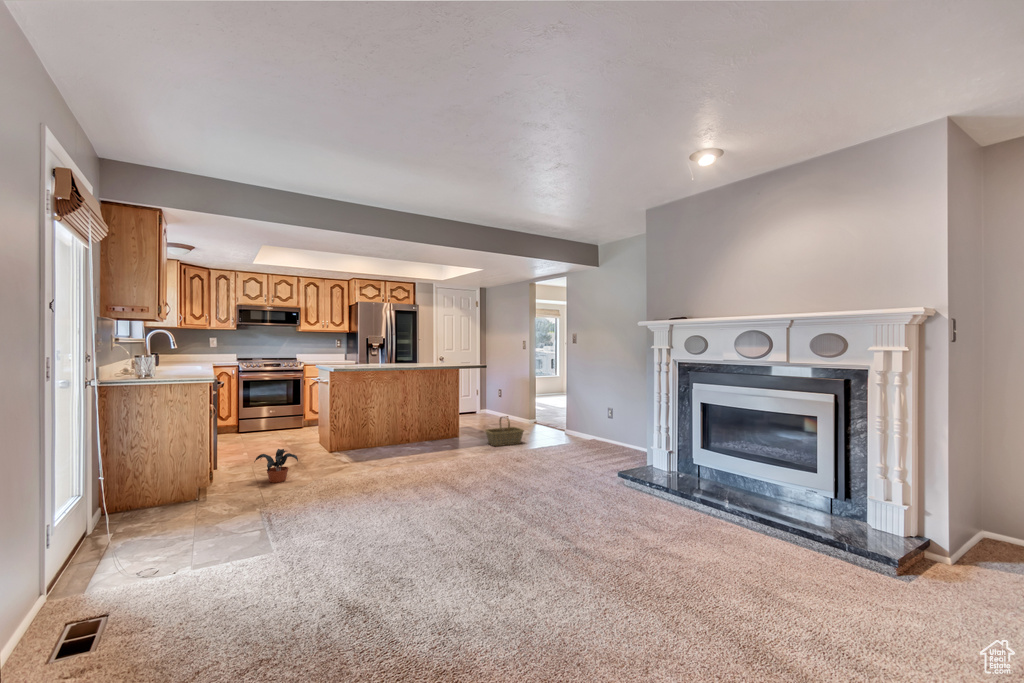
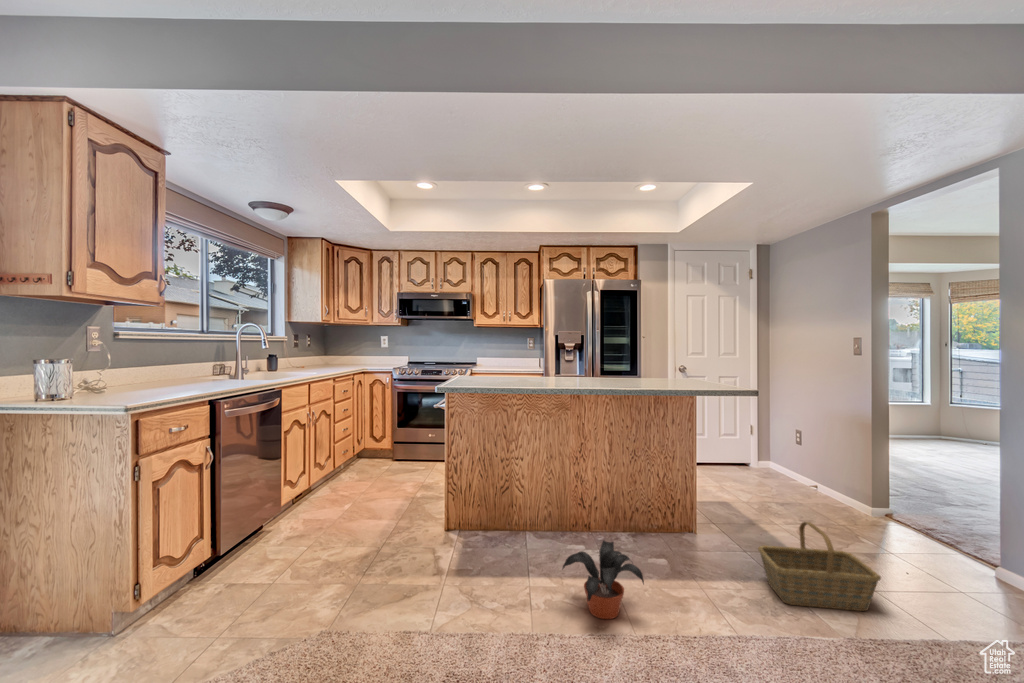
potted plant: present [254,449,298,482] -> present [562,540,644,619]

